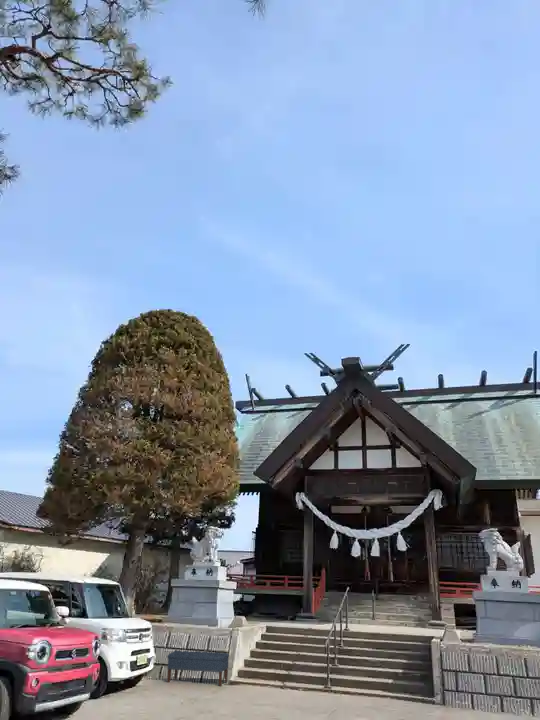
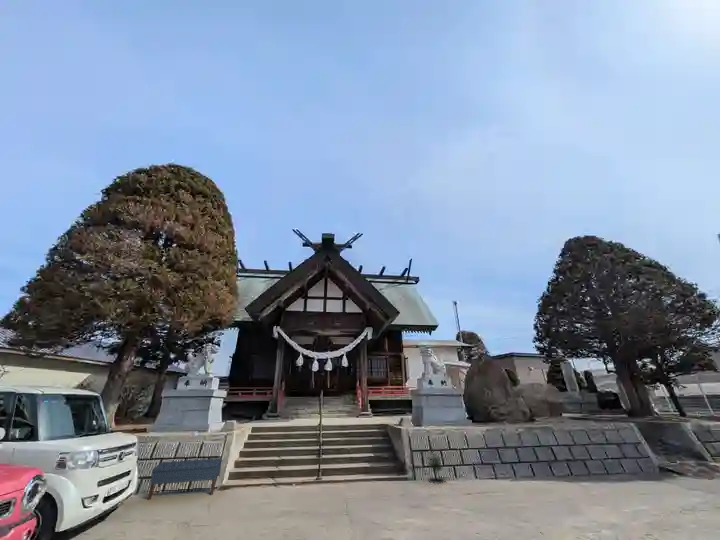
potted tree: none [454,665,480,711] -> present [428,450,445,484]

